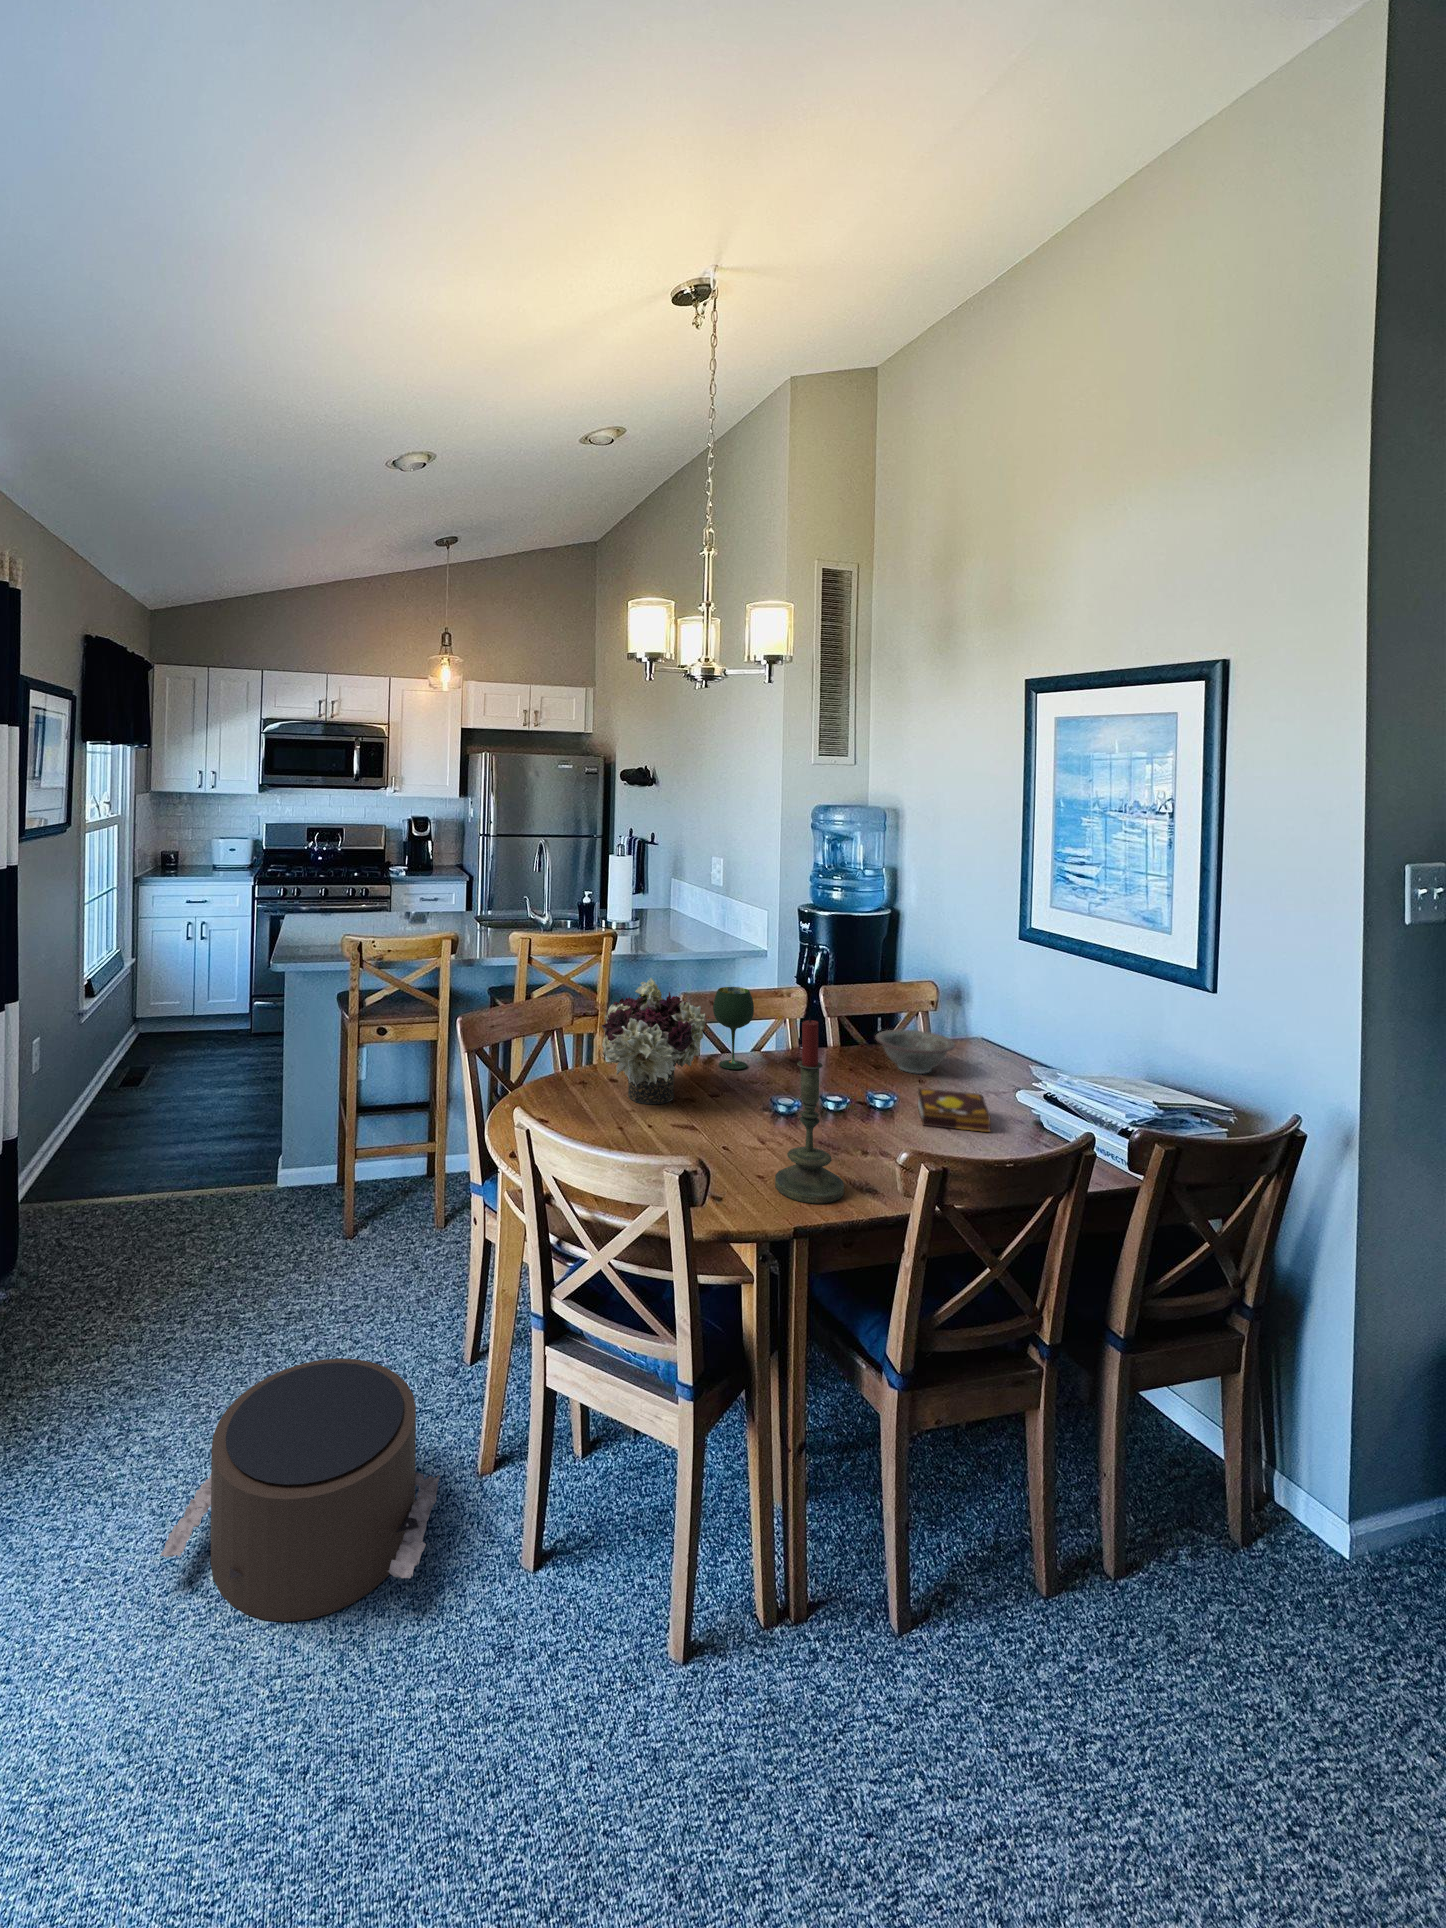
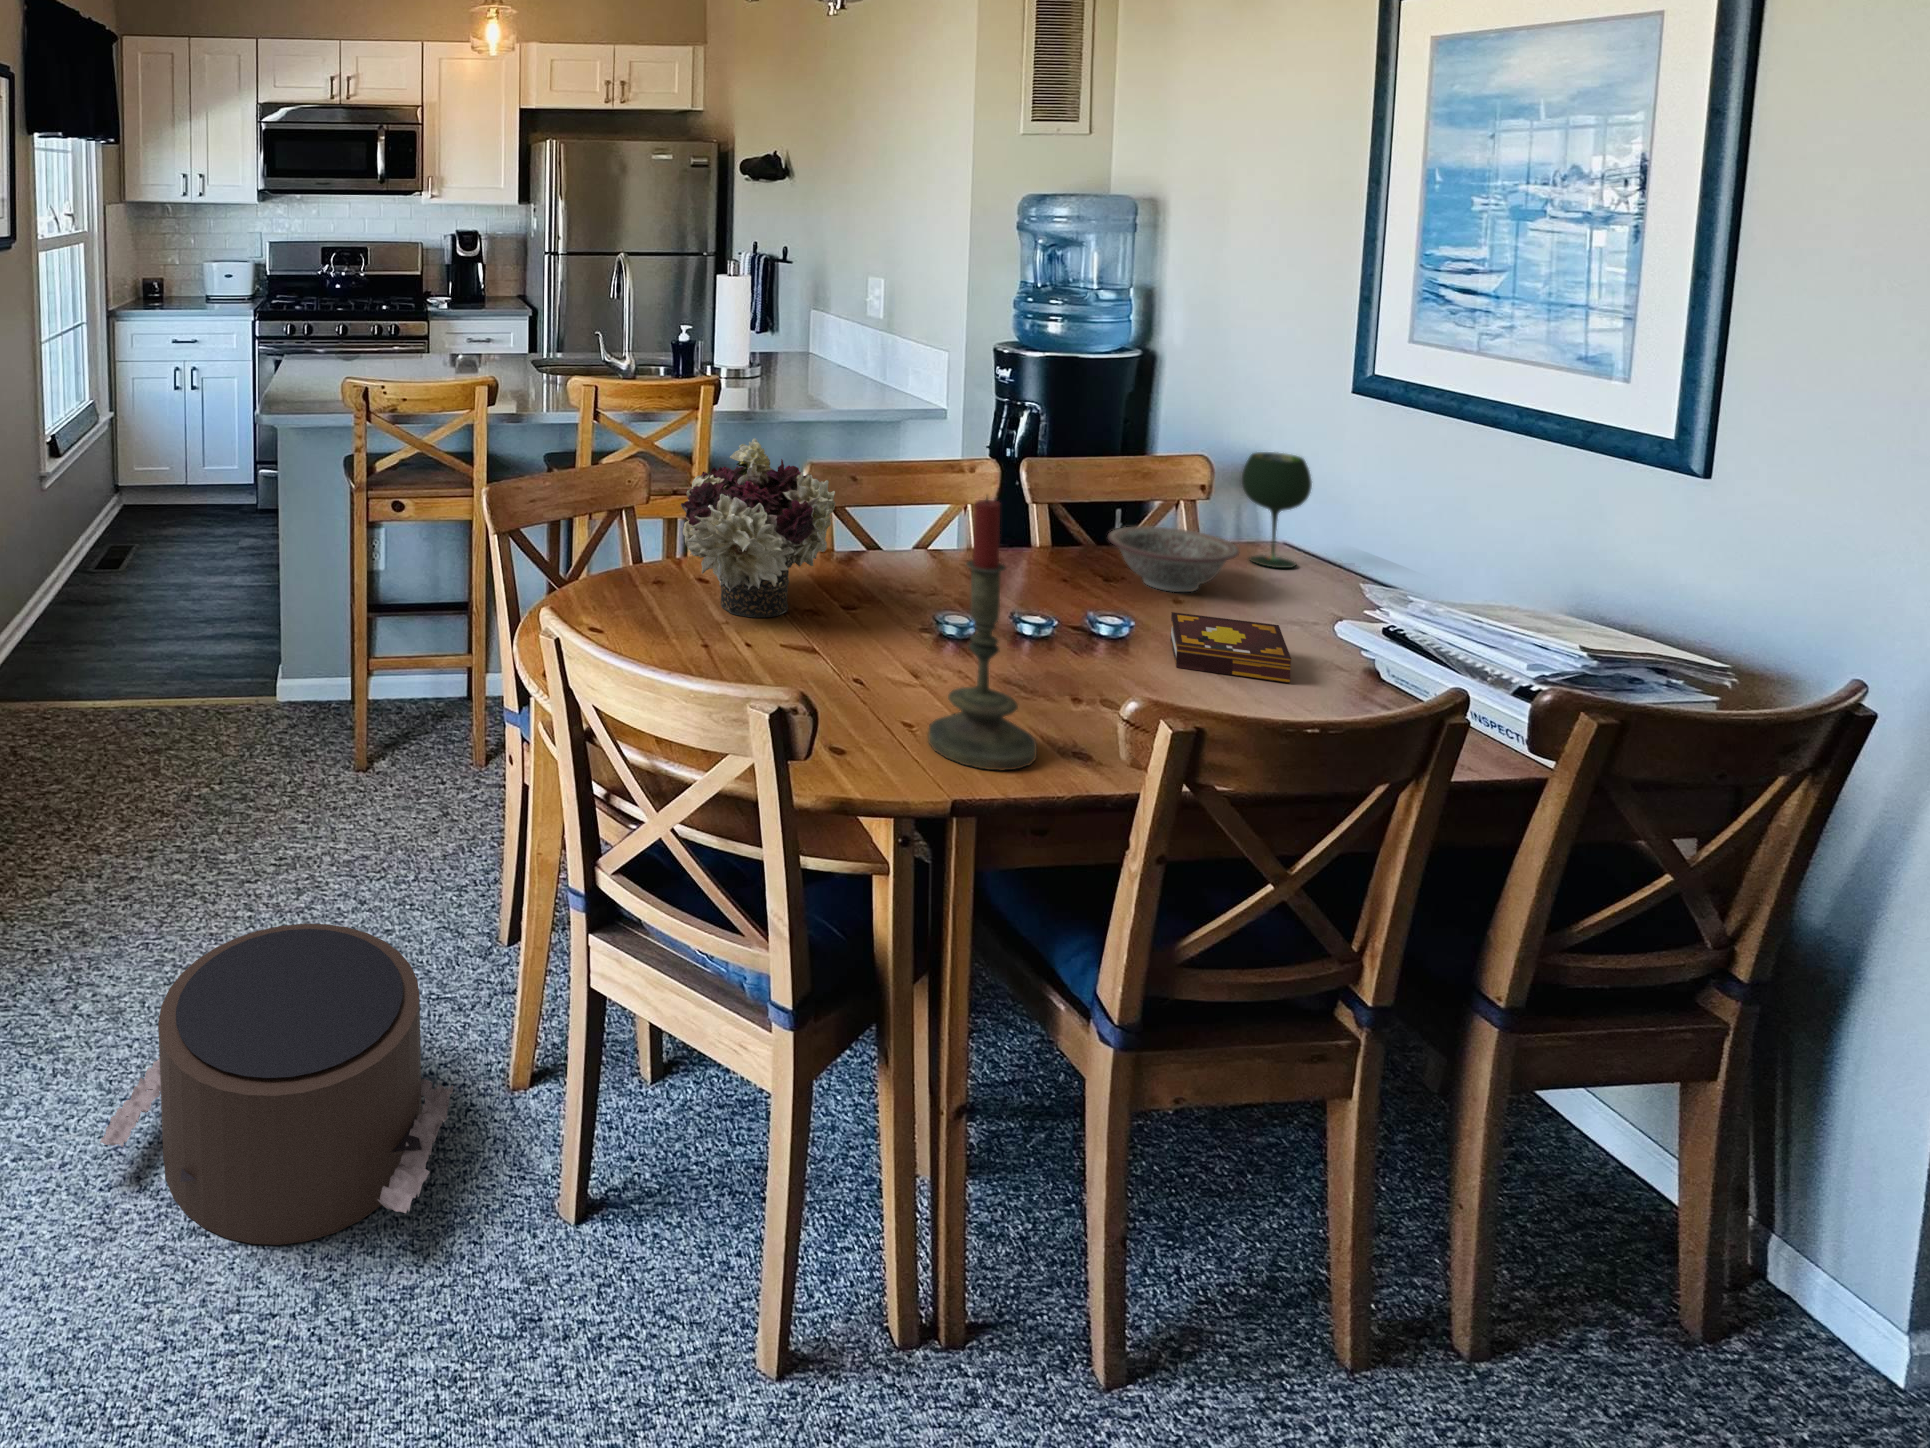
wine glass: present [713,987,754,1069] -> present [1242,452,1312,568]

